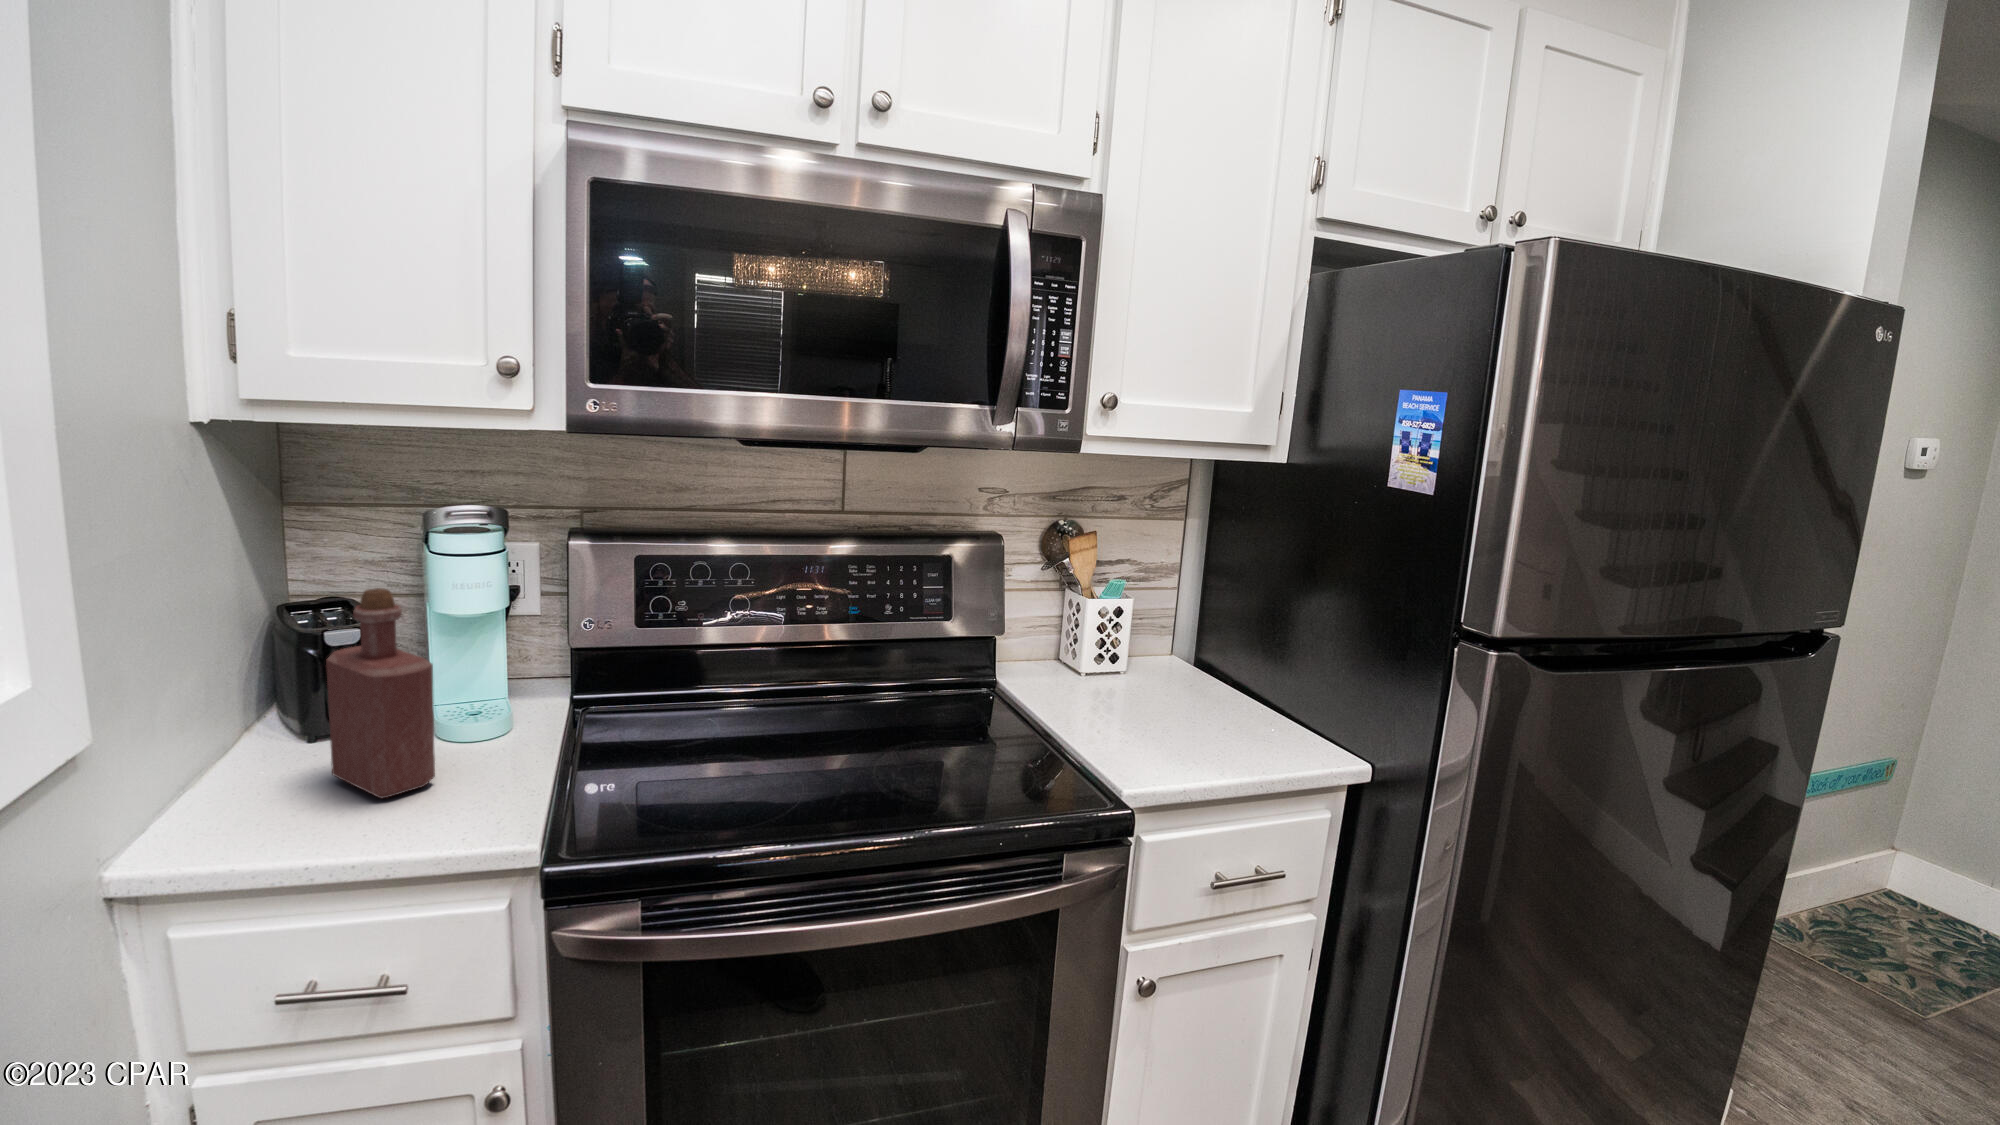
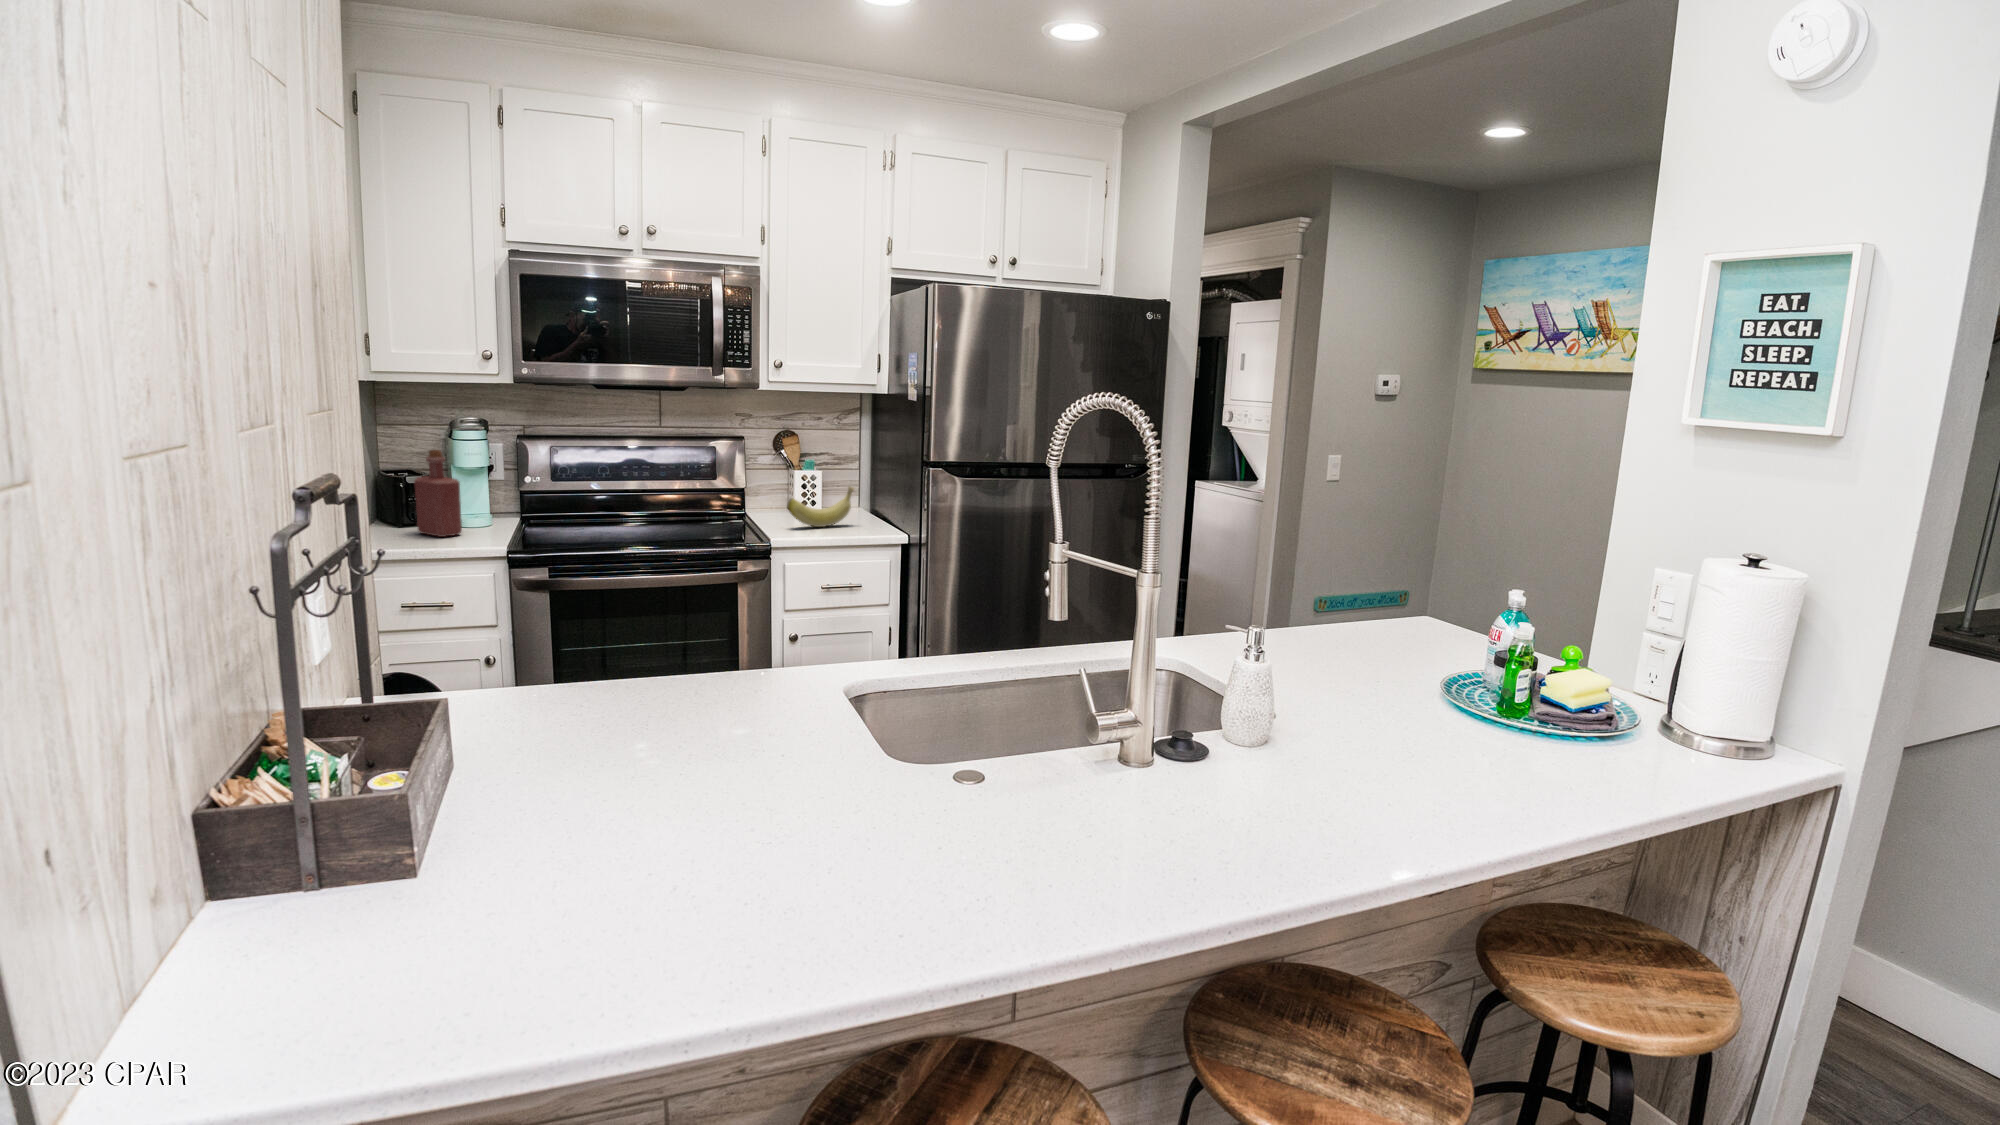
banana: none [1126,655,1247,740] -> present [788,487,854,527]

